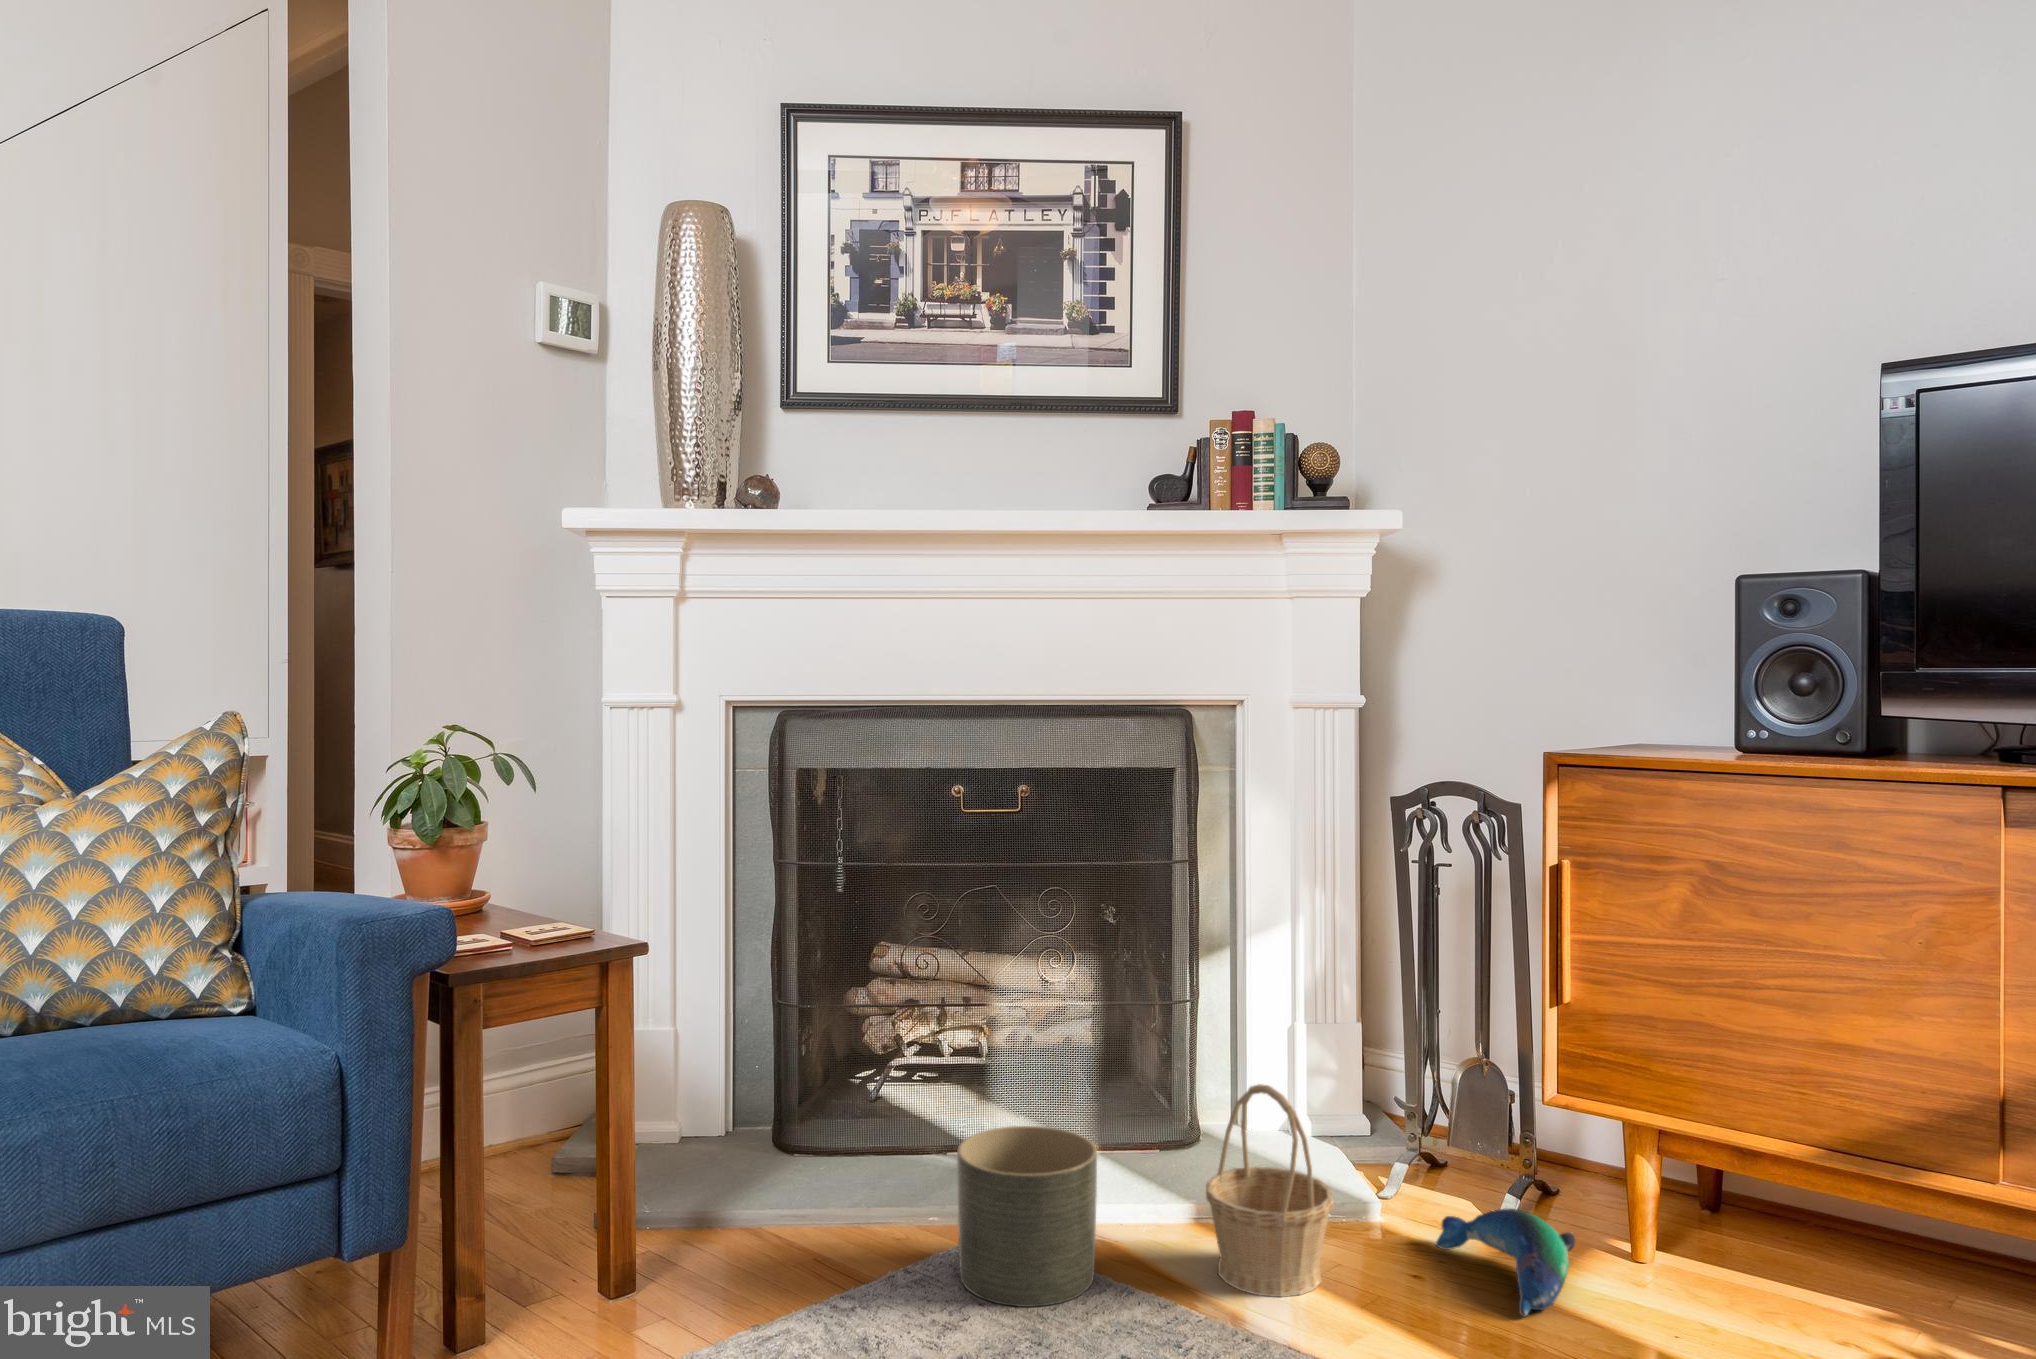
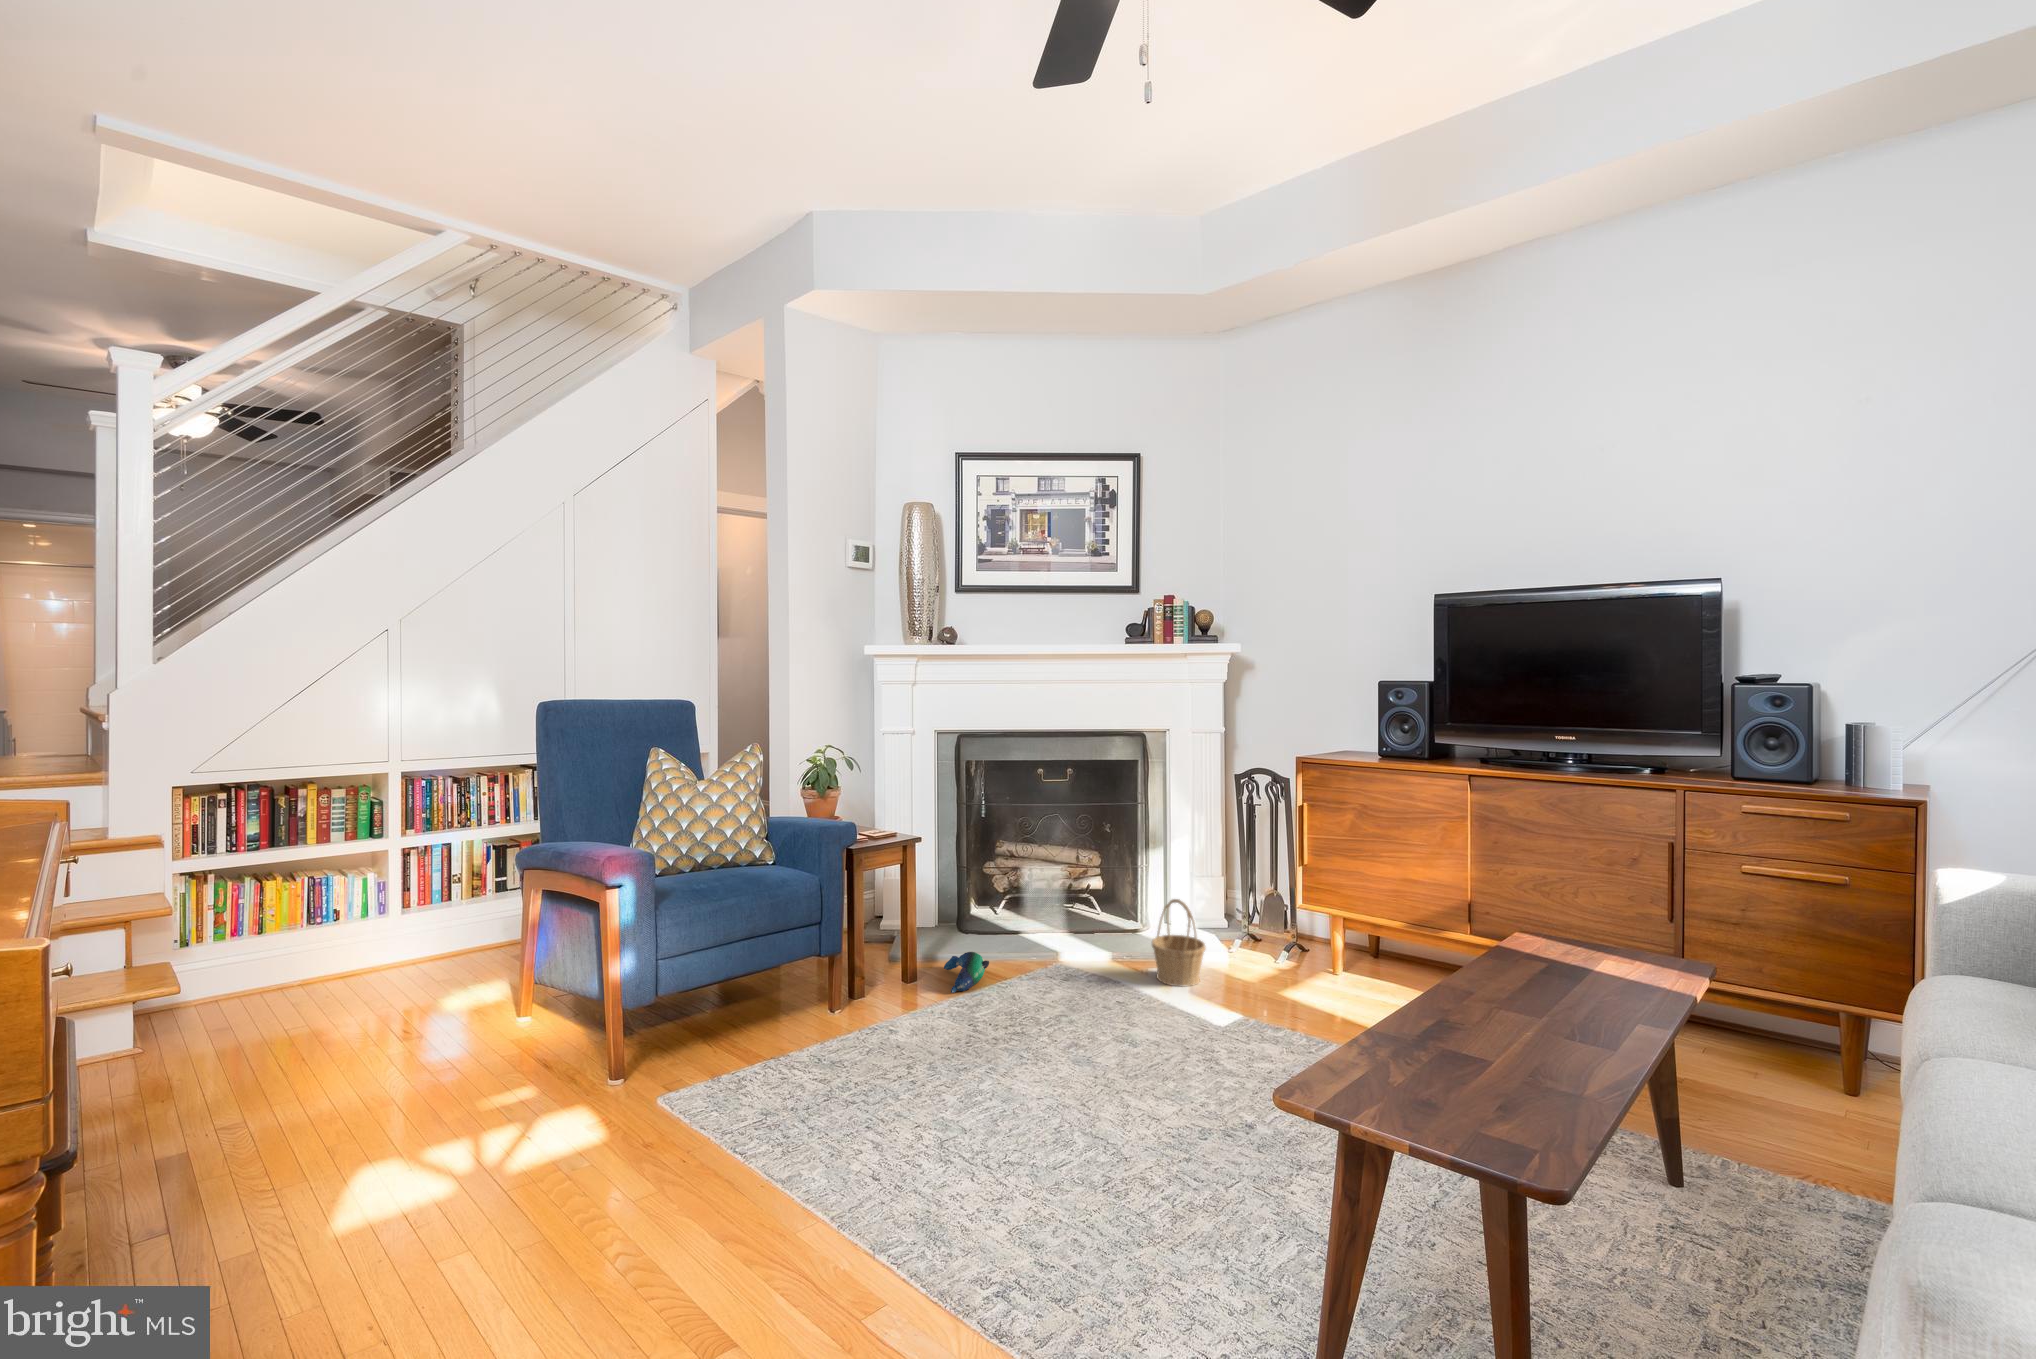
planter: present [957,1126,1097,1307] -> none [1047,916,1106,989]
plush toy: present [1436,1209,1575,1317] -> present [944,952,989,993]

